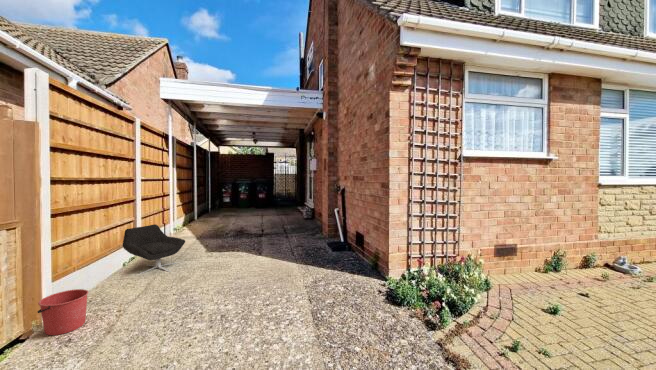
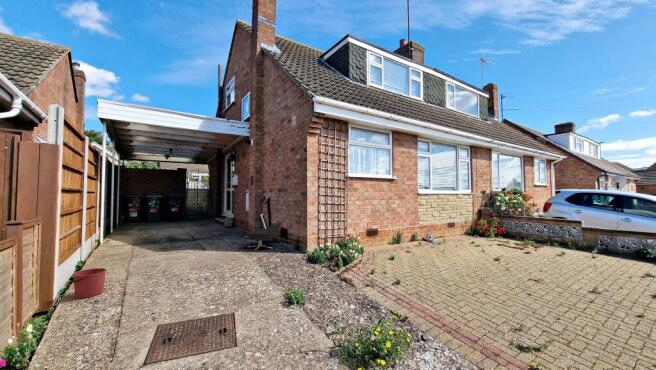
lounge chair: present [123,224,185,274] -> present [247,222,281,250]

